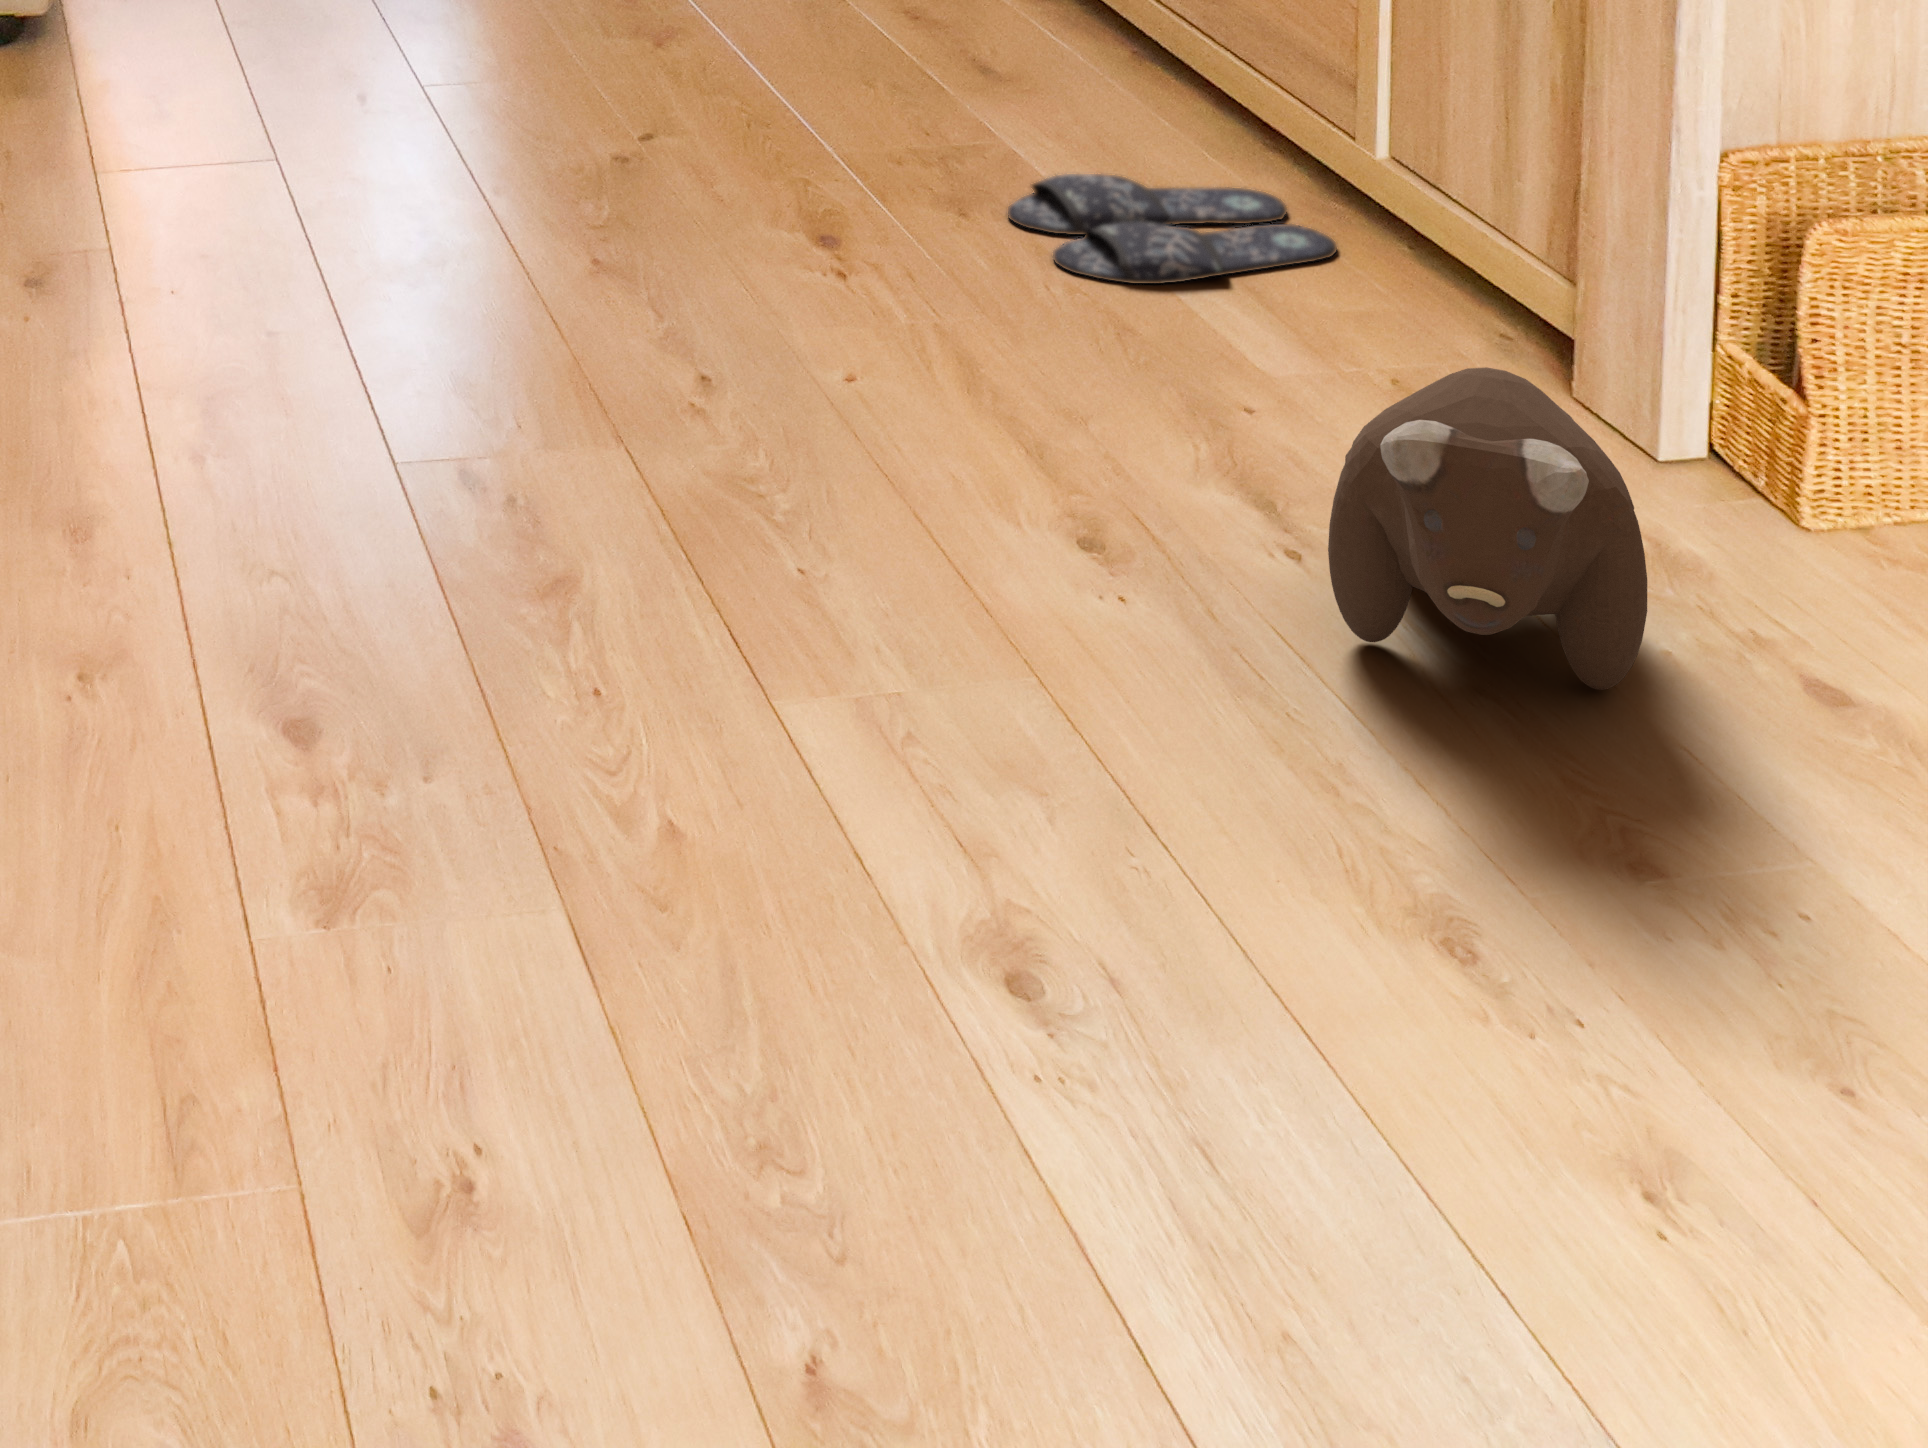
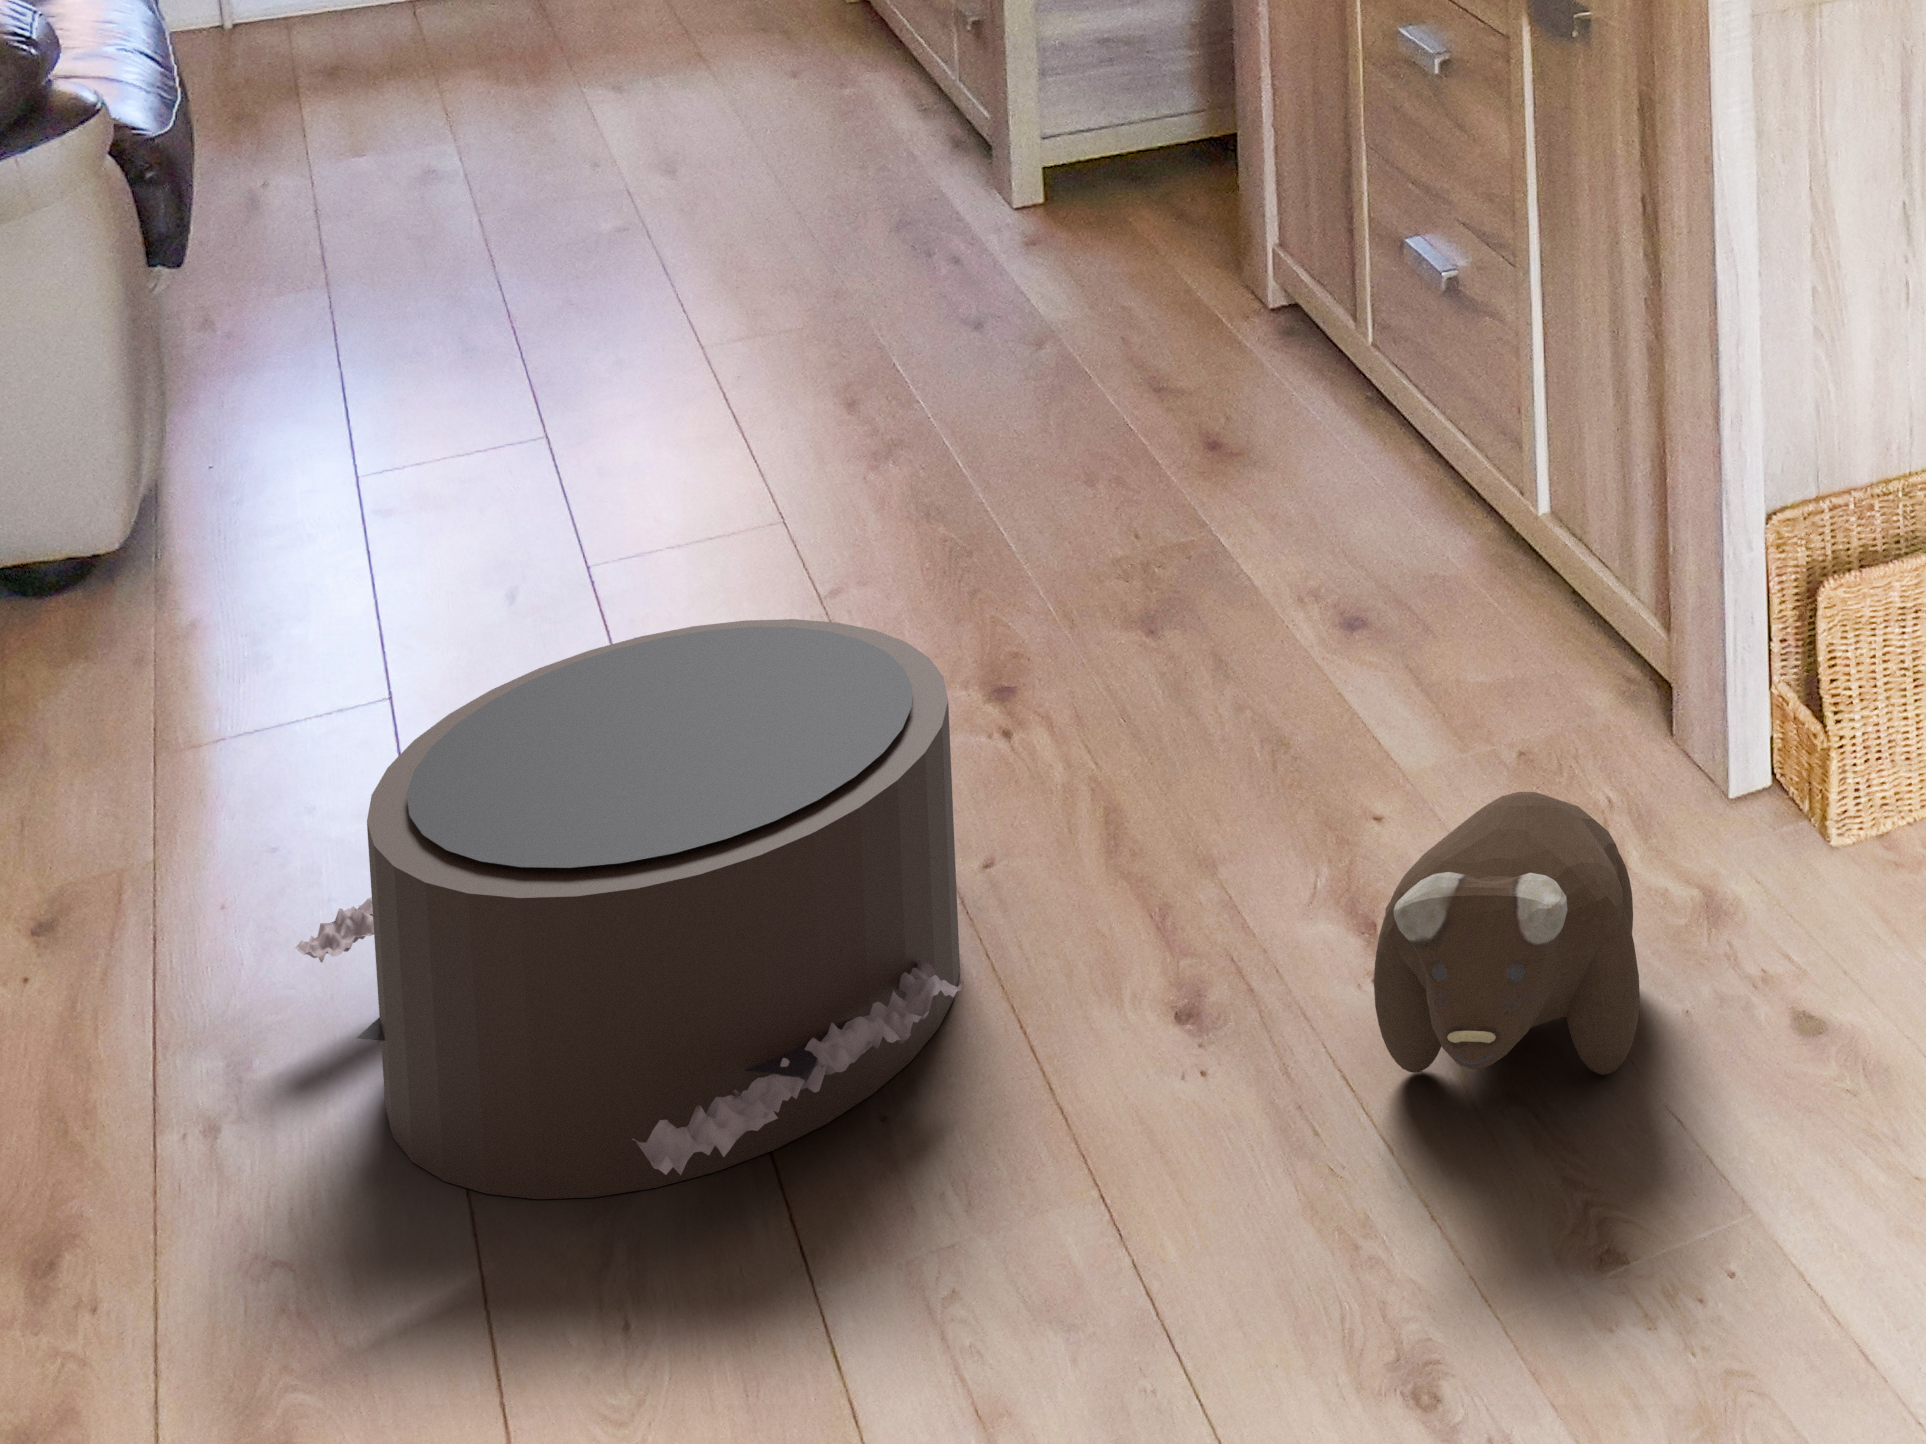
pouf: none [254,91,882,579] -> present [295,619,965,1199]
slippers: present [1008,174,1337,284] -> none [1193,553,1499,691]

